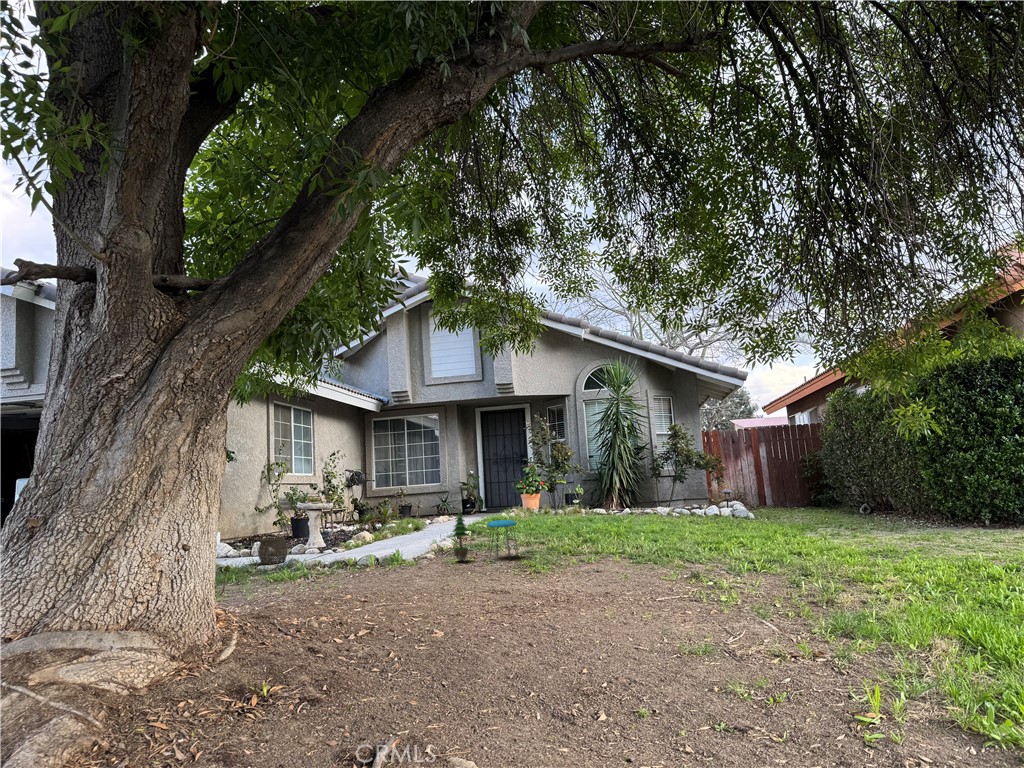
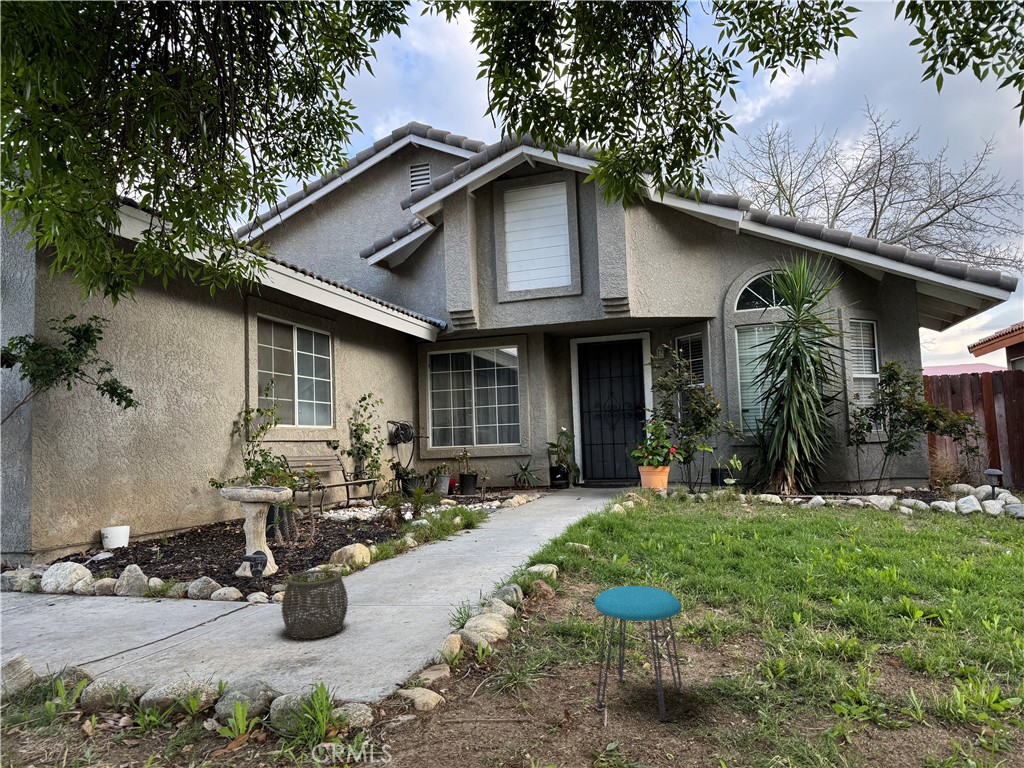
potted tree: present [452,510,468,561] -> none [490,557,544,709]
woven basket: present [258,537,288,564] -> present [281,570,348,639]

